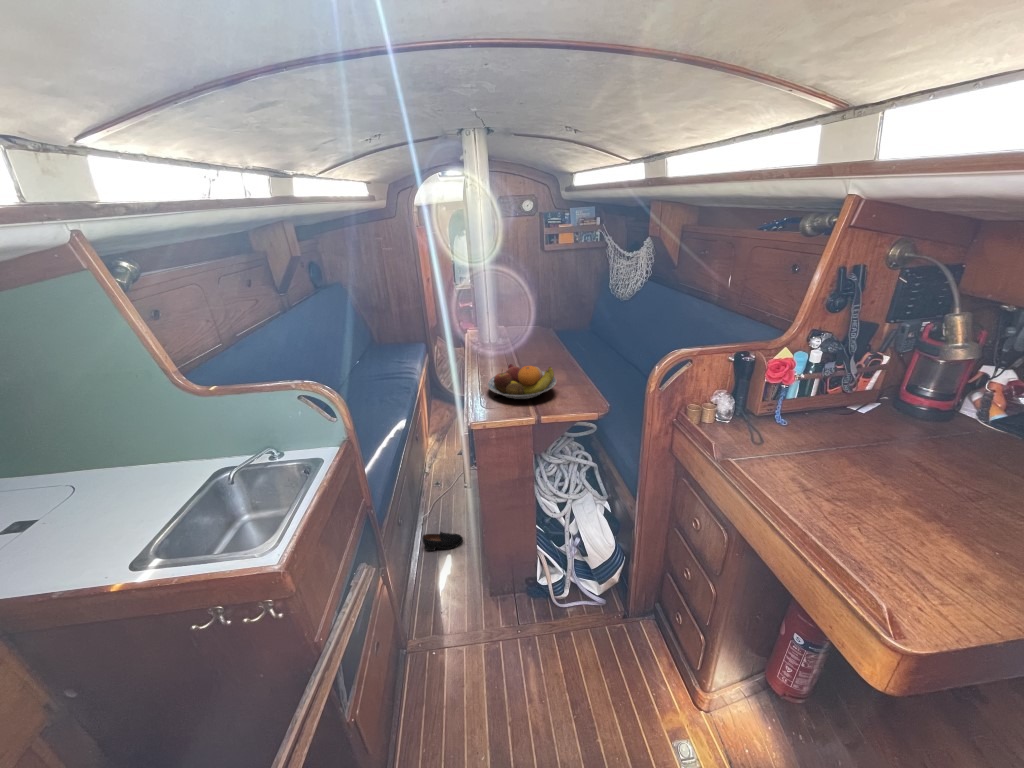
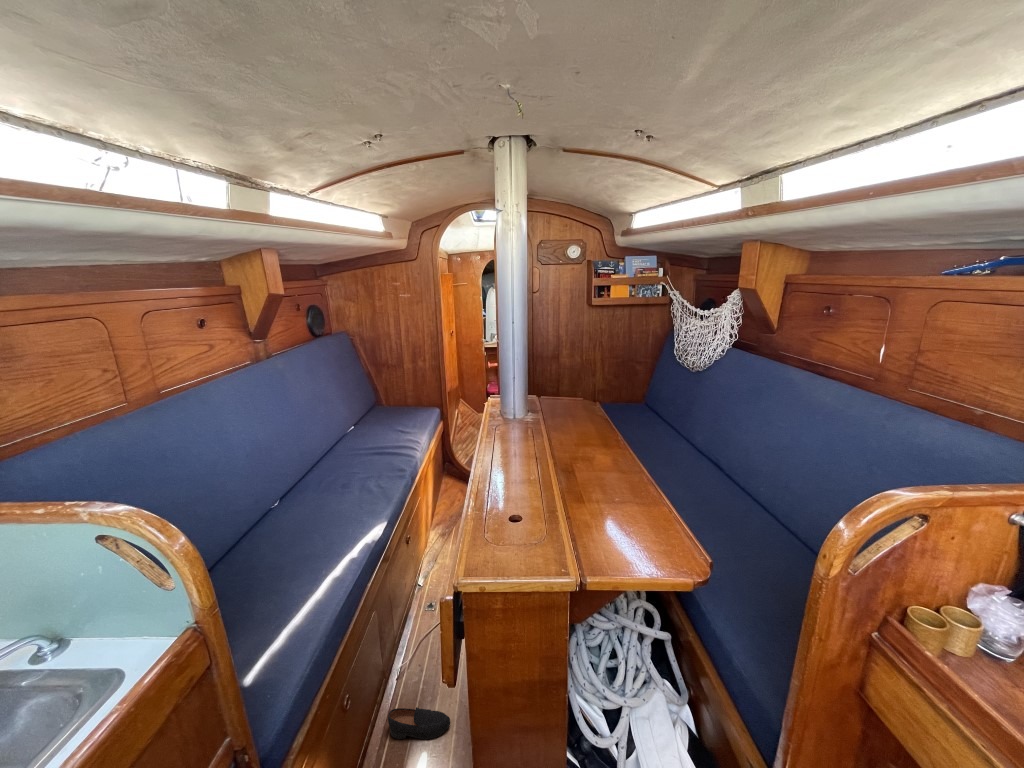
fruit bowl: present [488,364,556,399] -> none [502,459,610,522]

